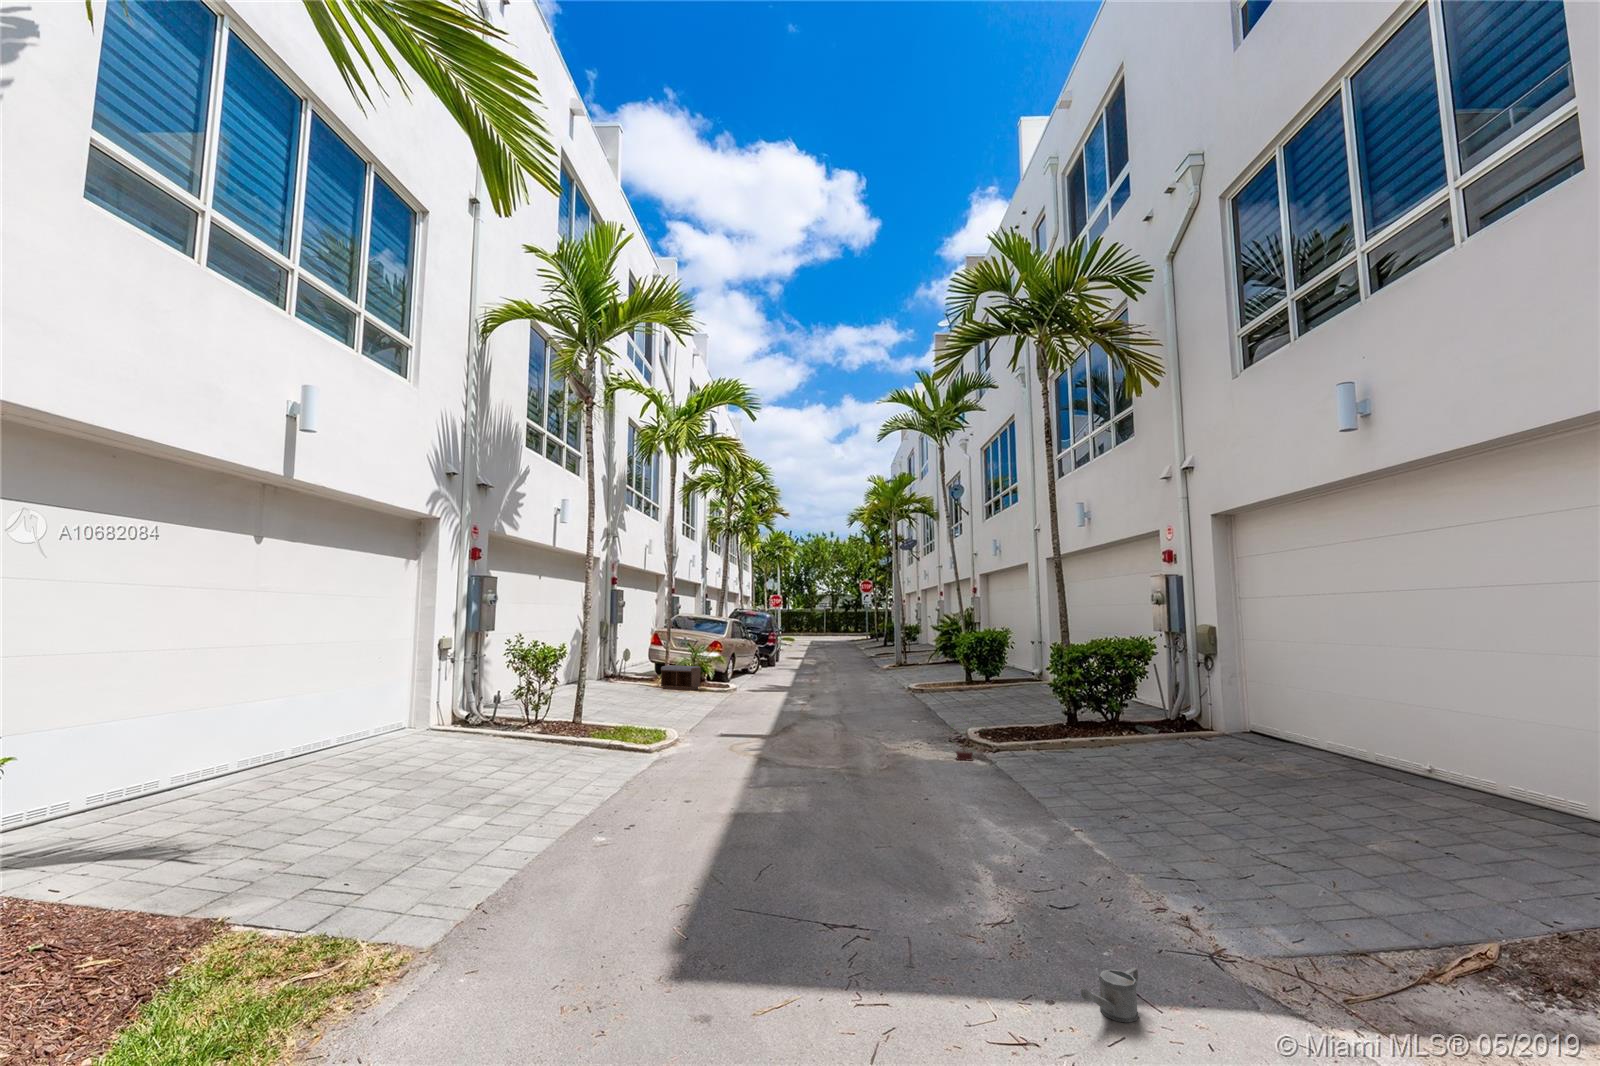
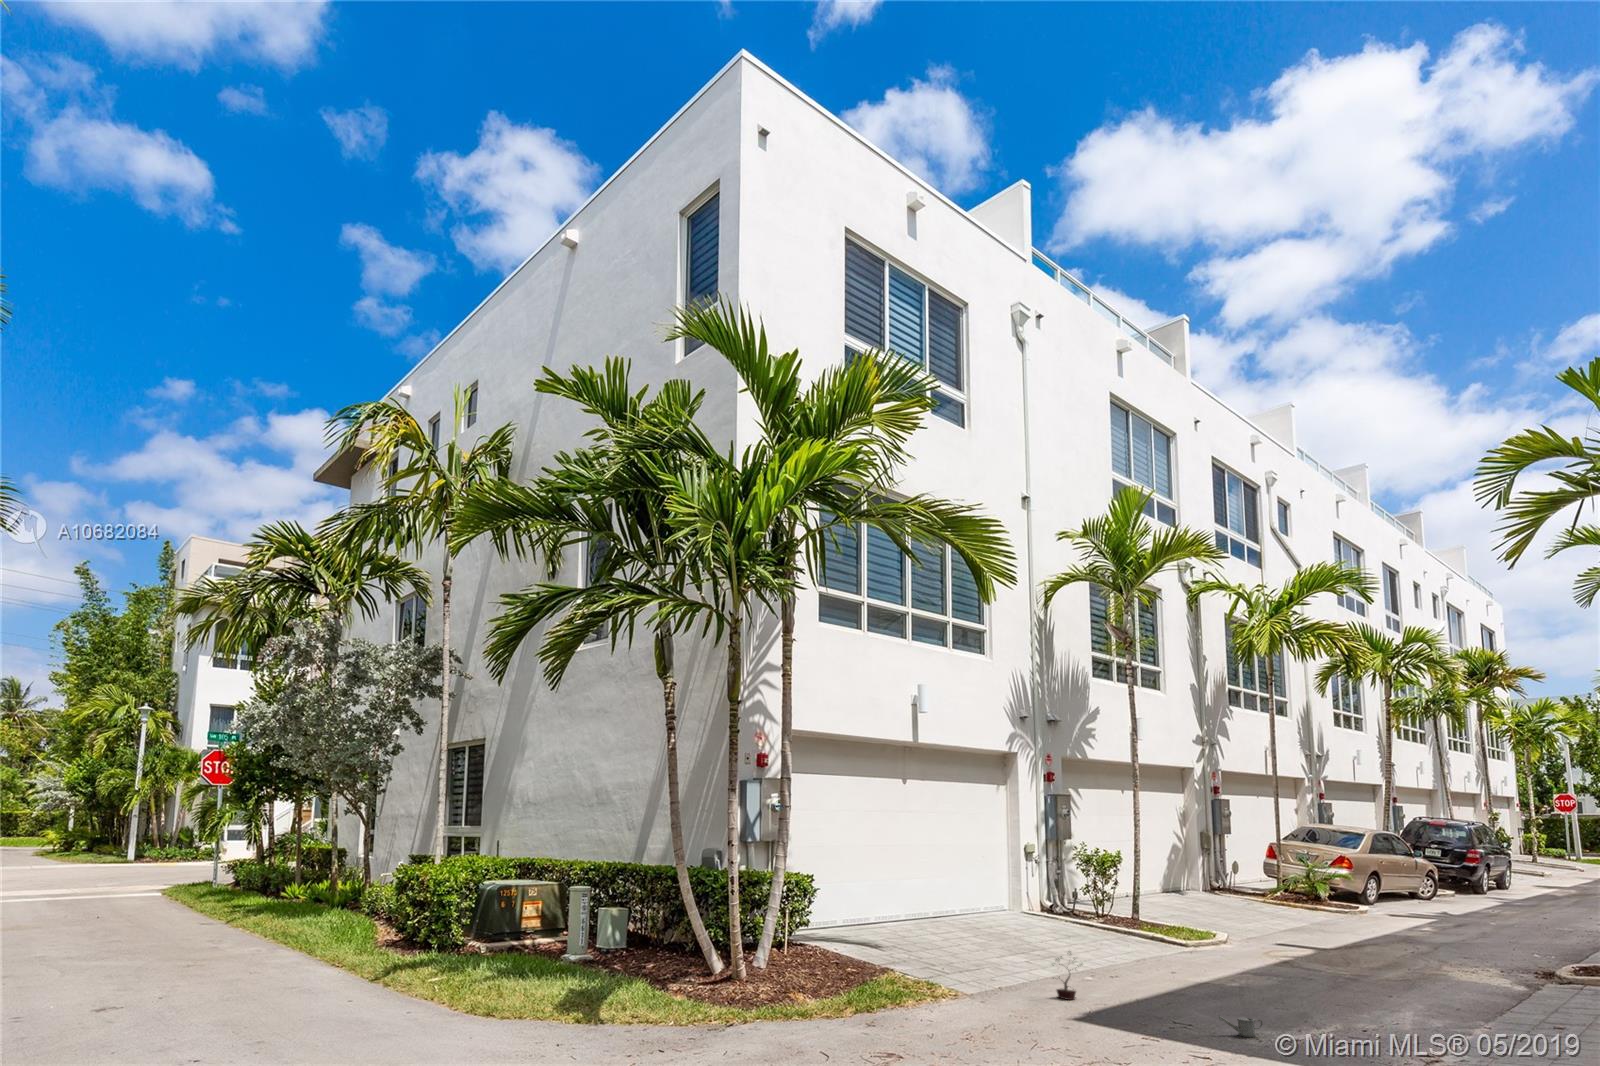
bench: present [661,665,701,690] -> none [1265,884,1311,913]
potted plant: present [951,724,973,761] -> present [1056,956,1082,1000]

